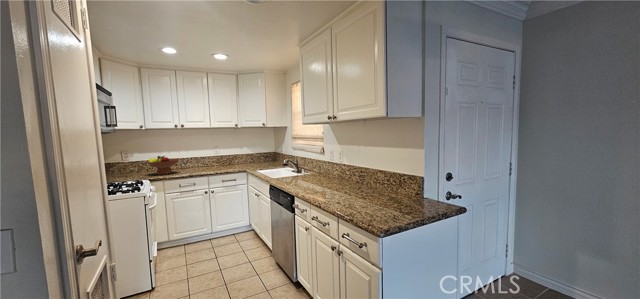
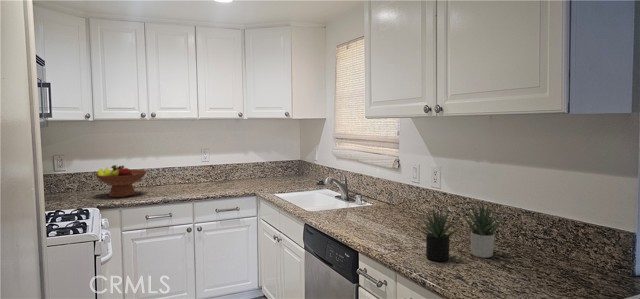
succulent plant: none [319,166,368,197] -> present [416,204,504,261]

